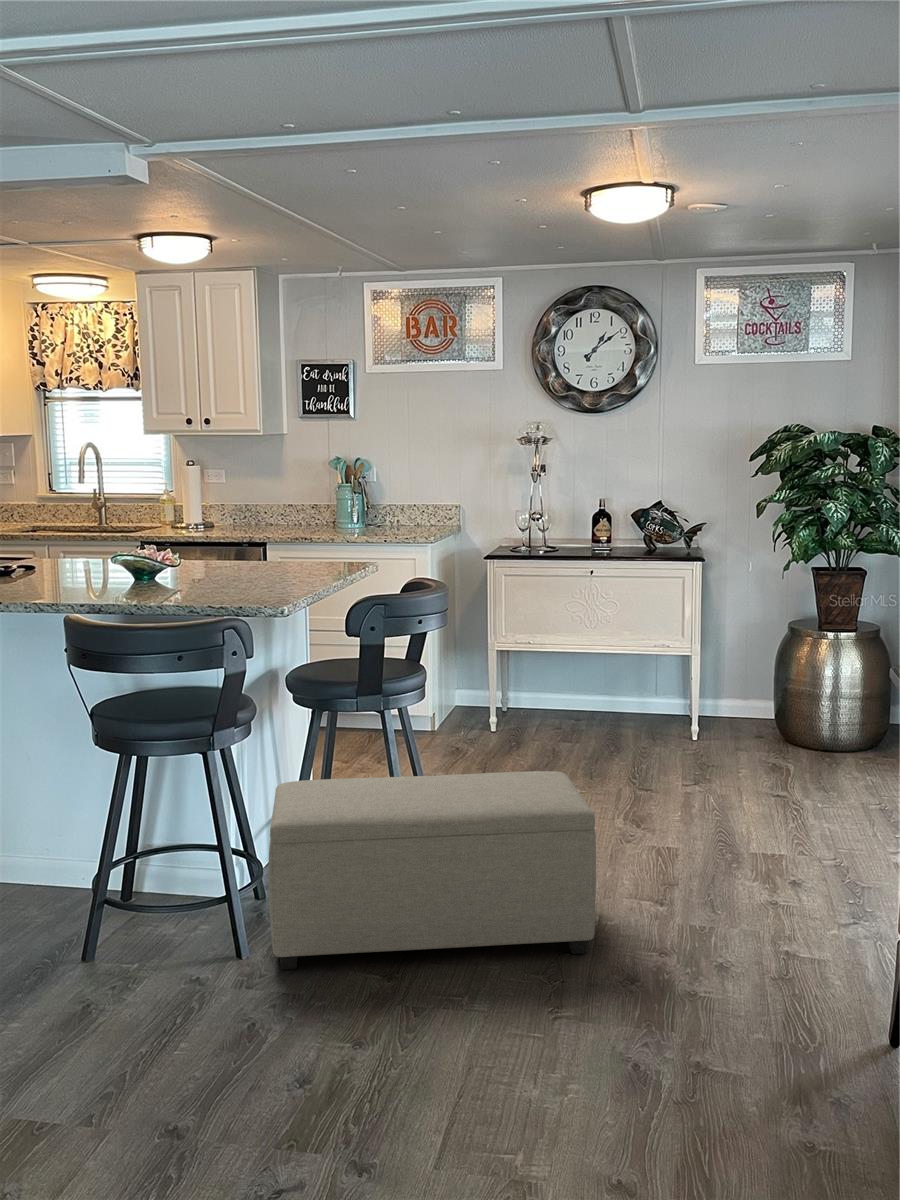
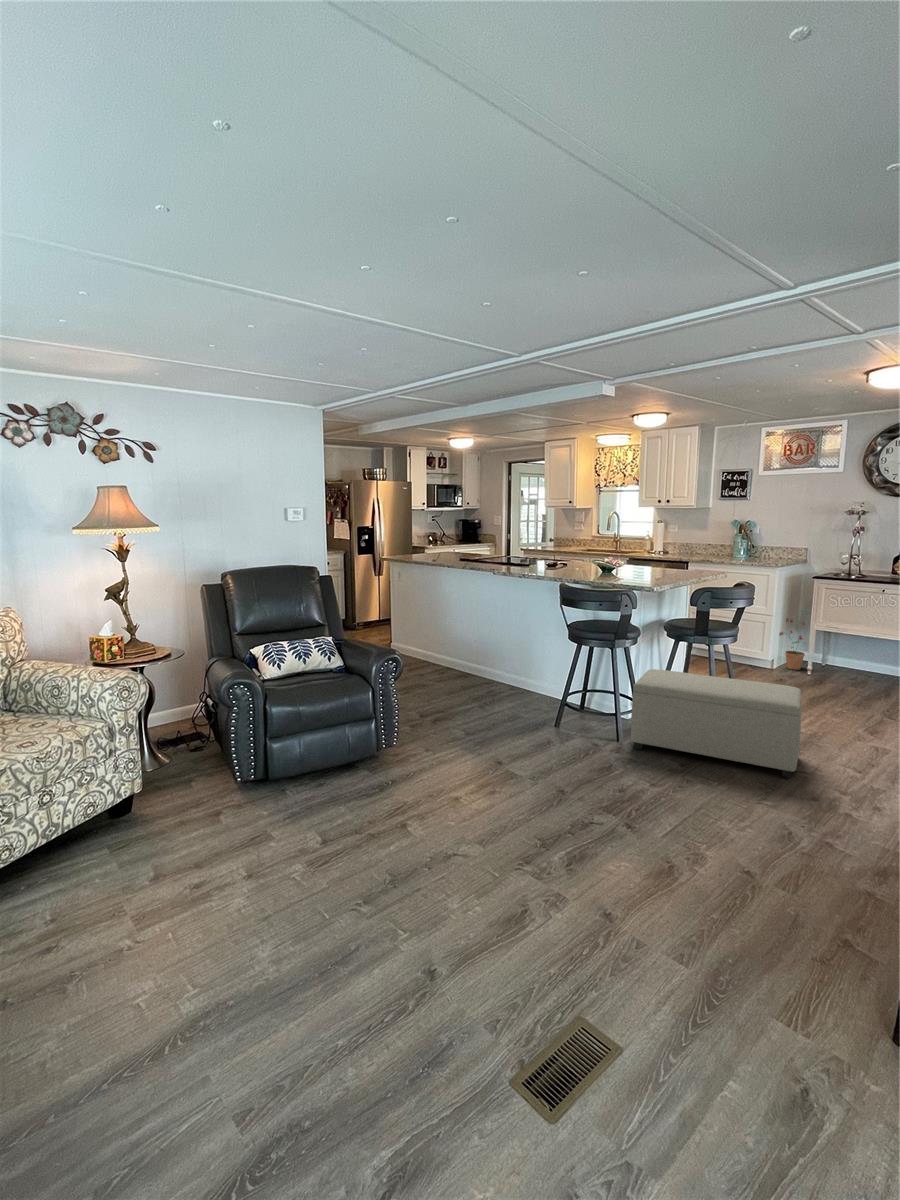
potted plant: none [439,635,487,729] -> present [779,618,806,670]

